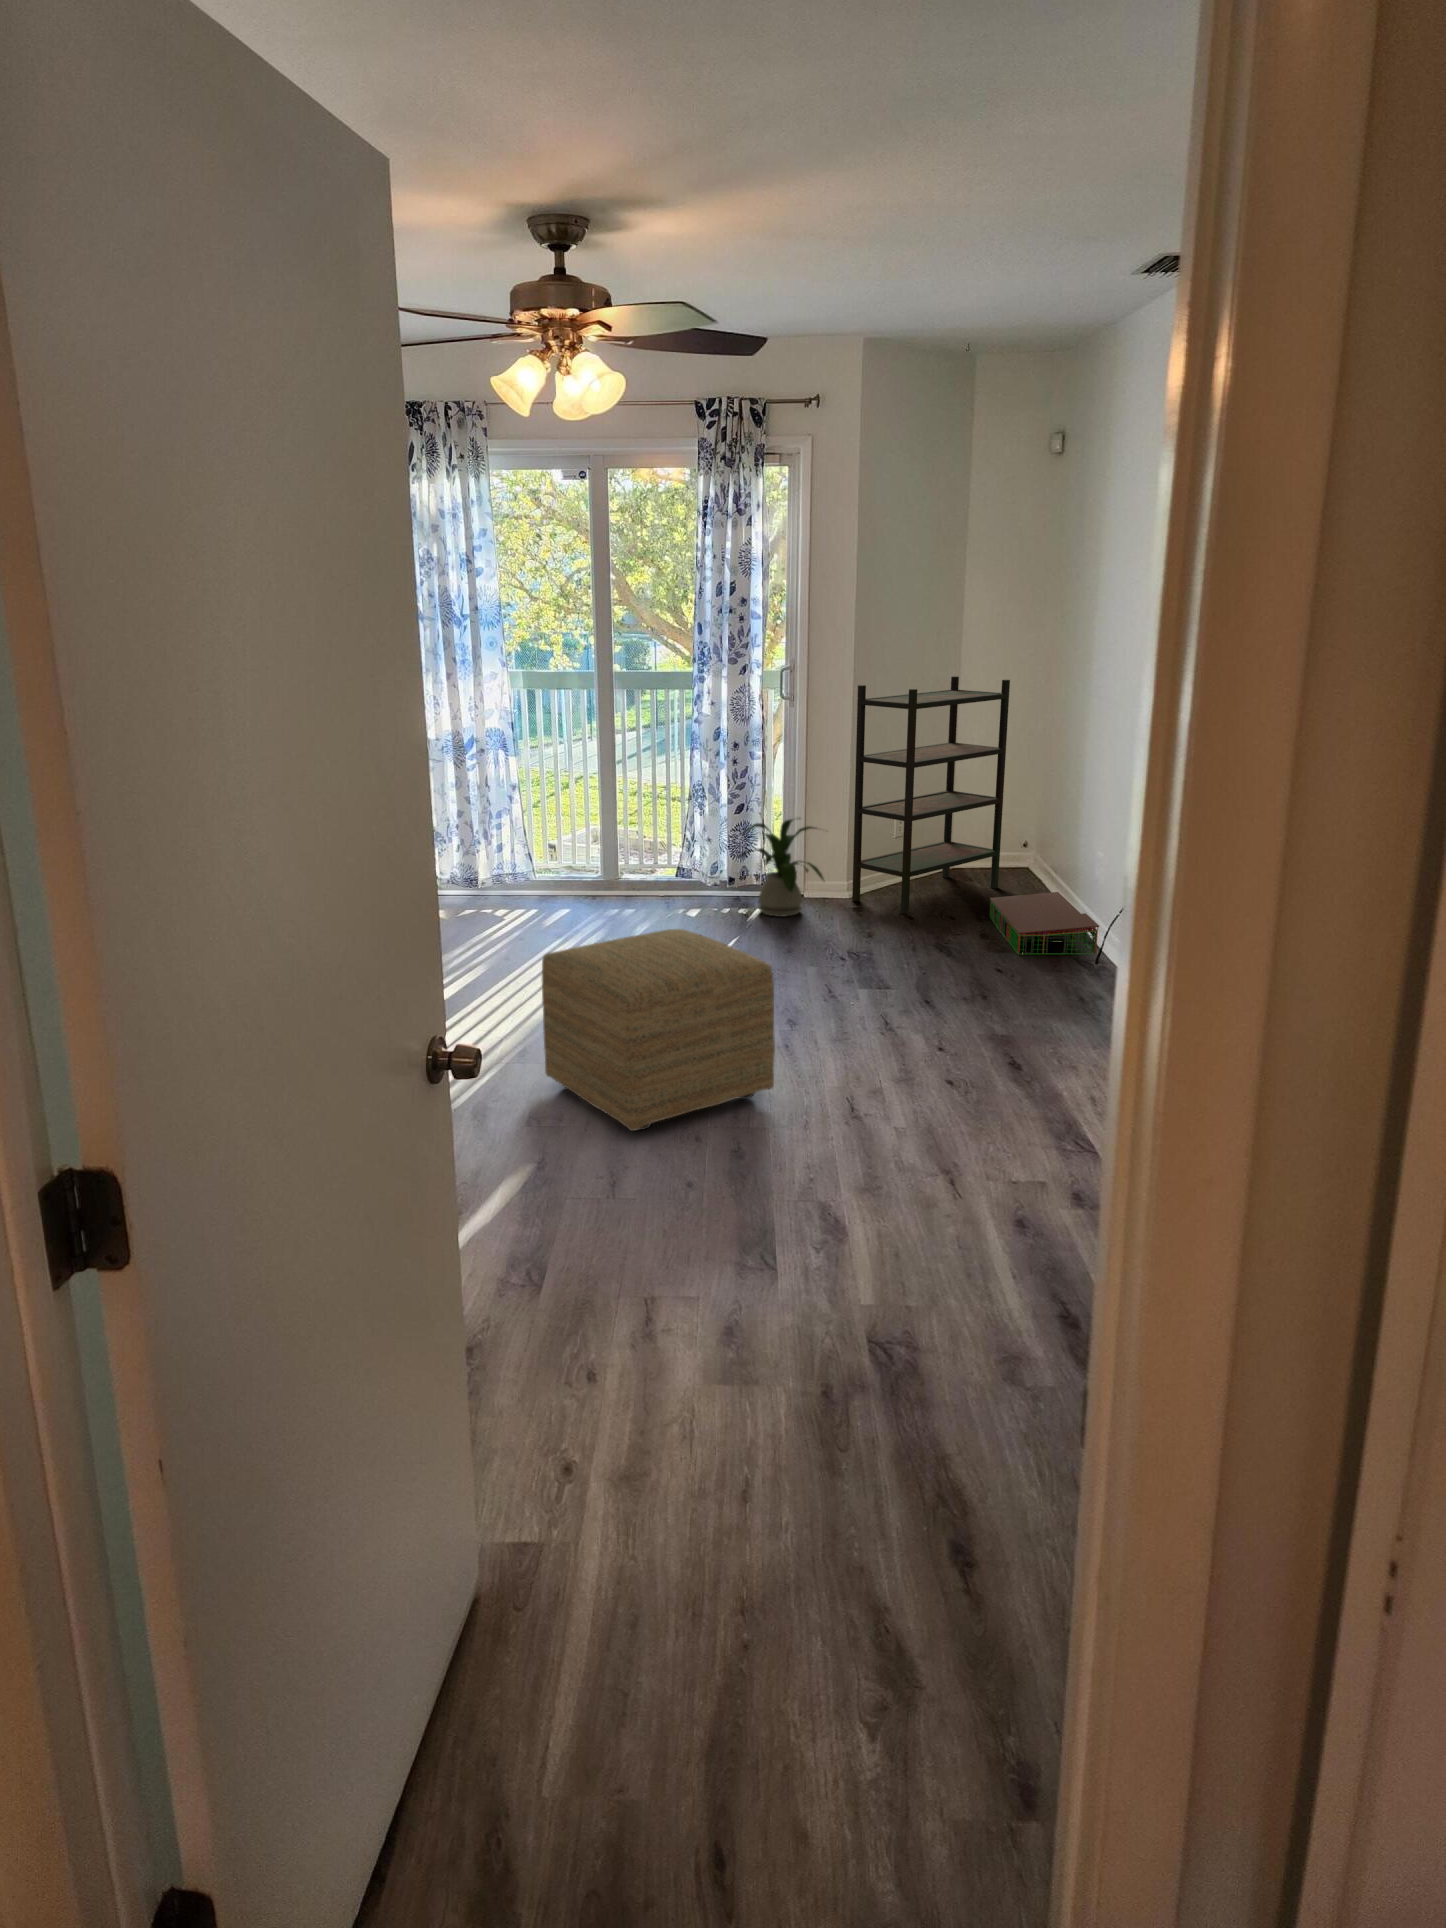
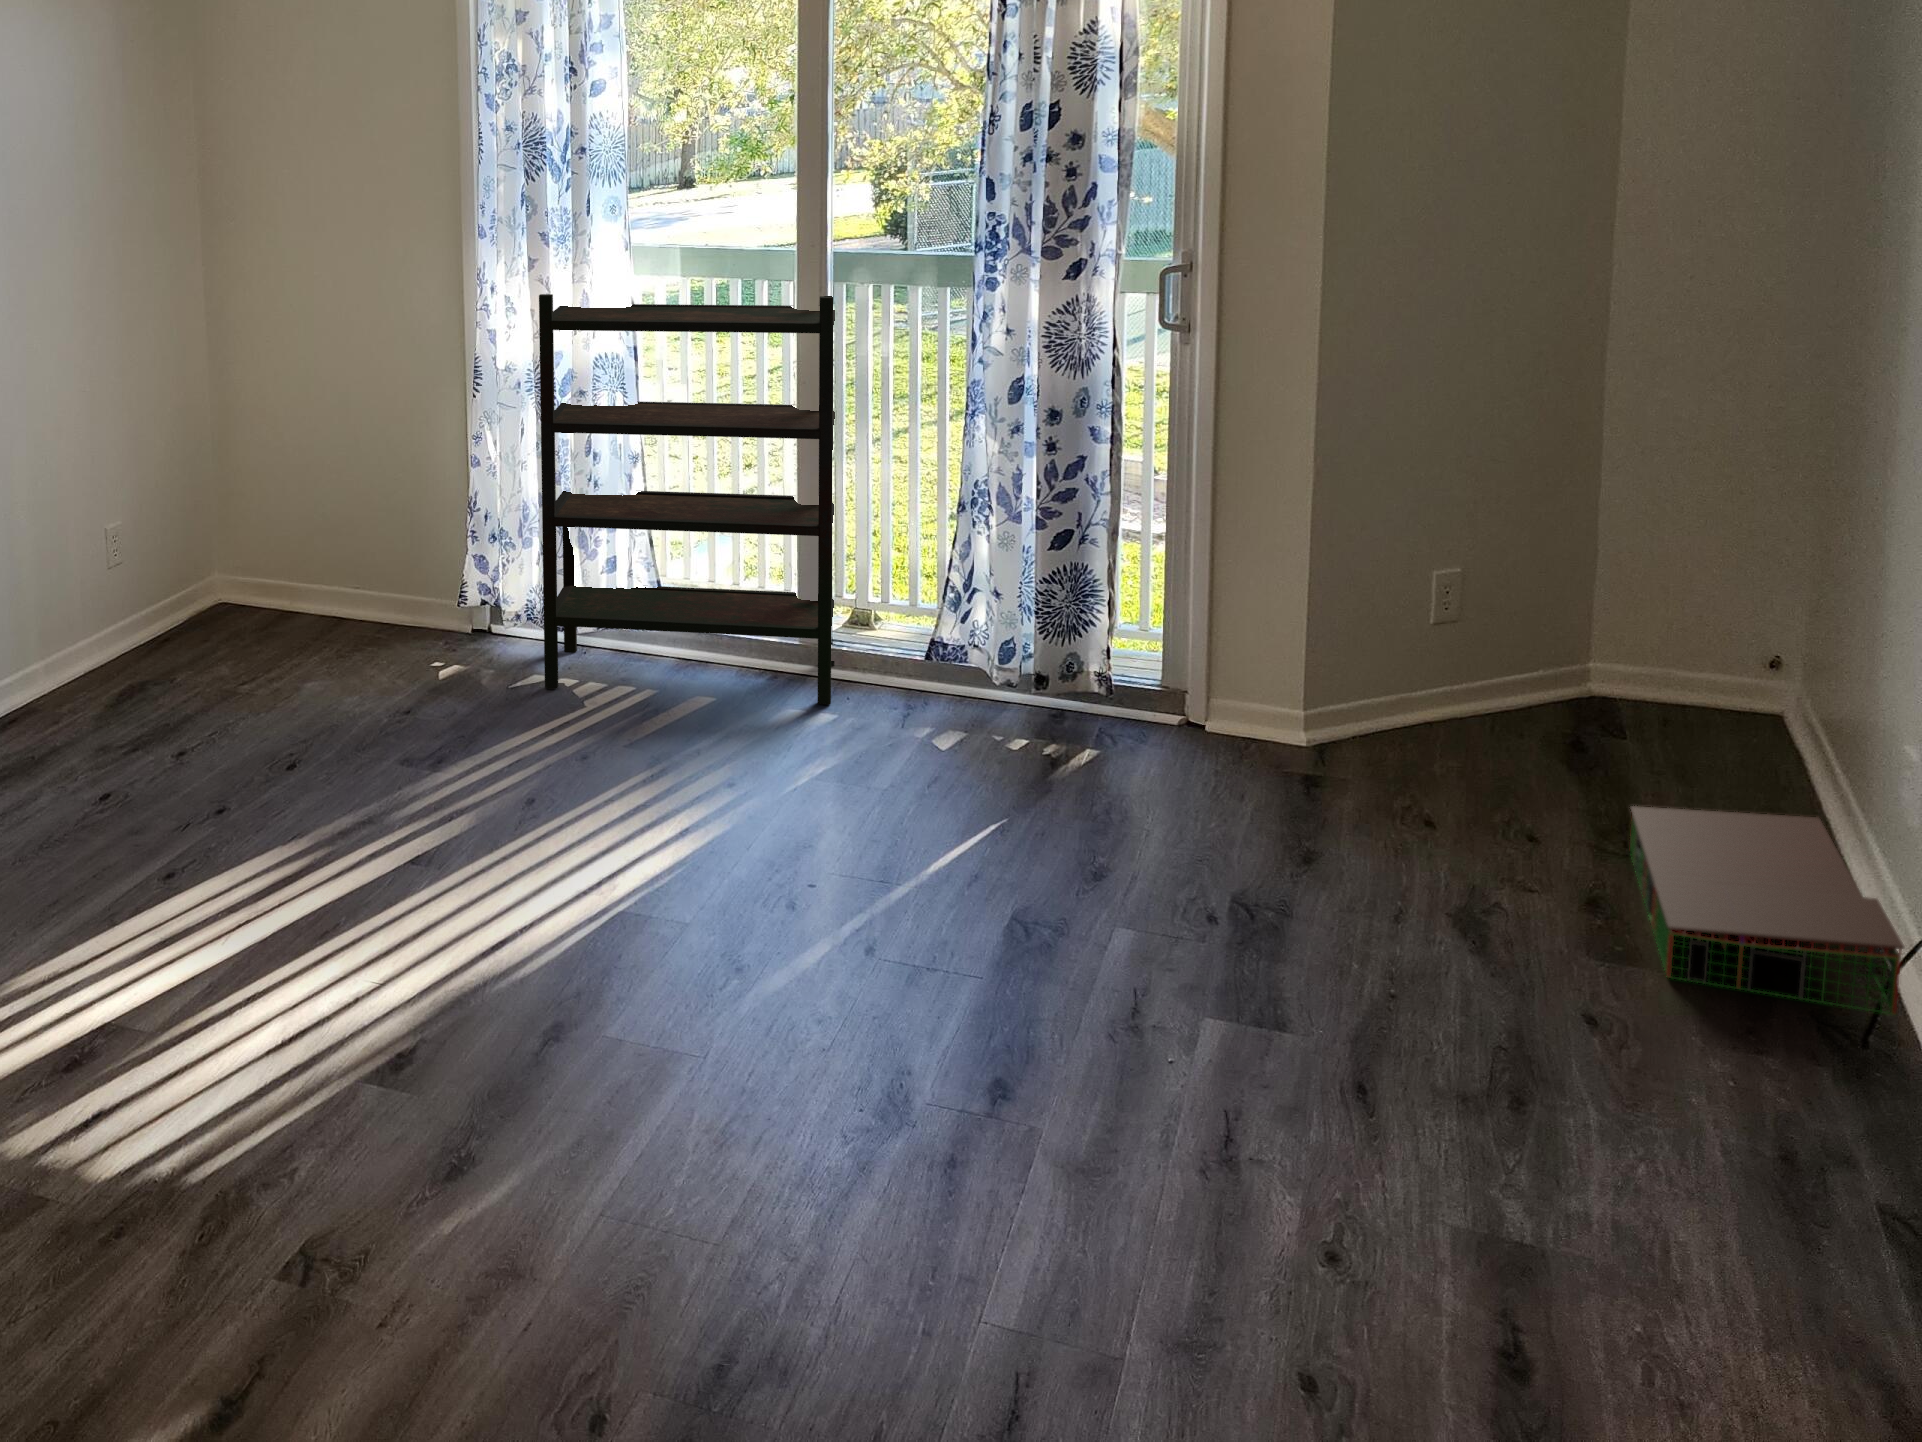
bookshelf: present [852,676,1010,913] -> present [539,294,835,705]
house plant: present [741,819,824,917] -> none [1042,578,1243,778]
ottoman: present [542,929,775,1131] -> none [399,852,854,1345]

